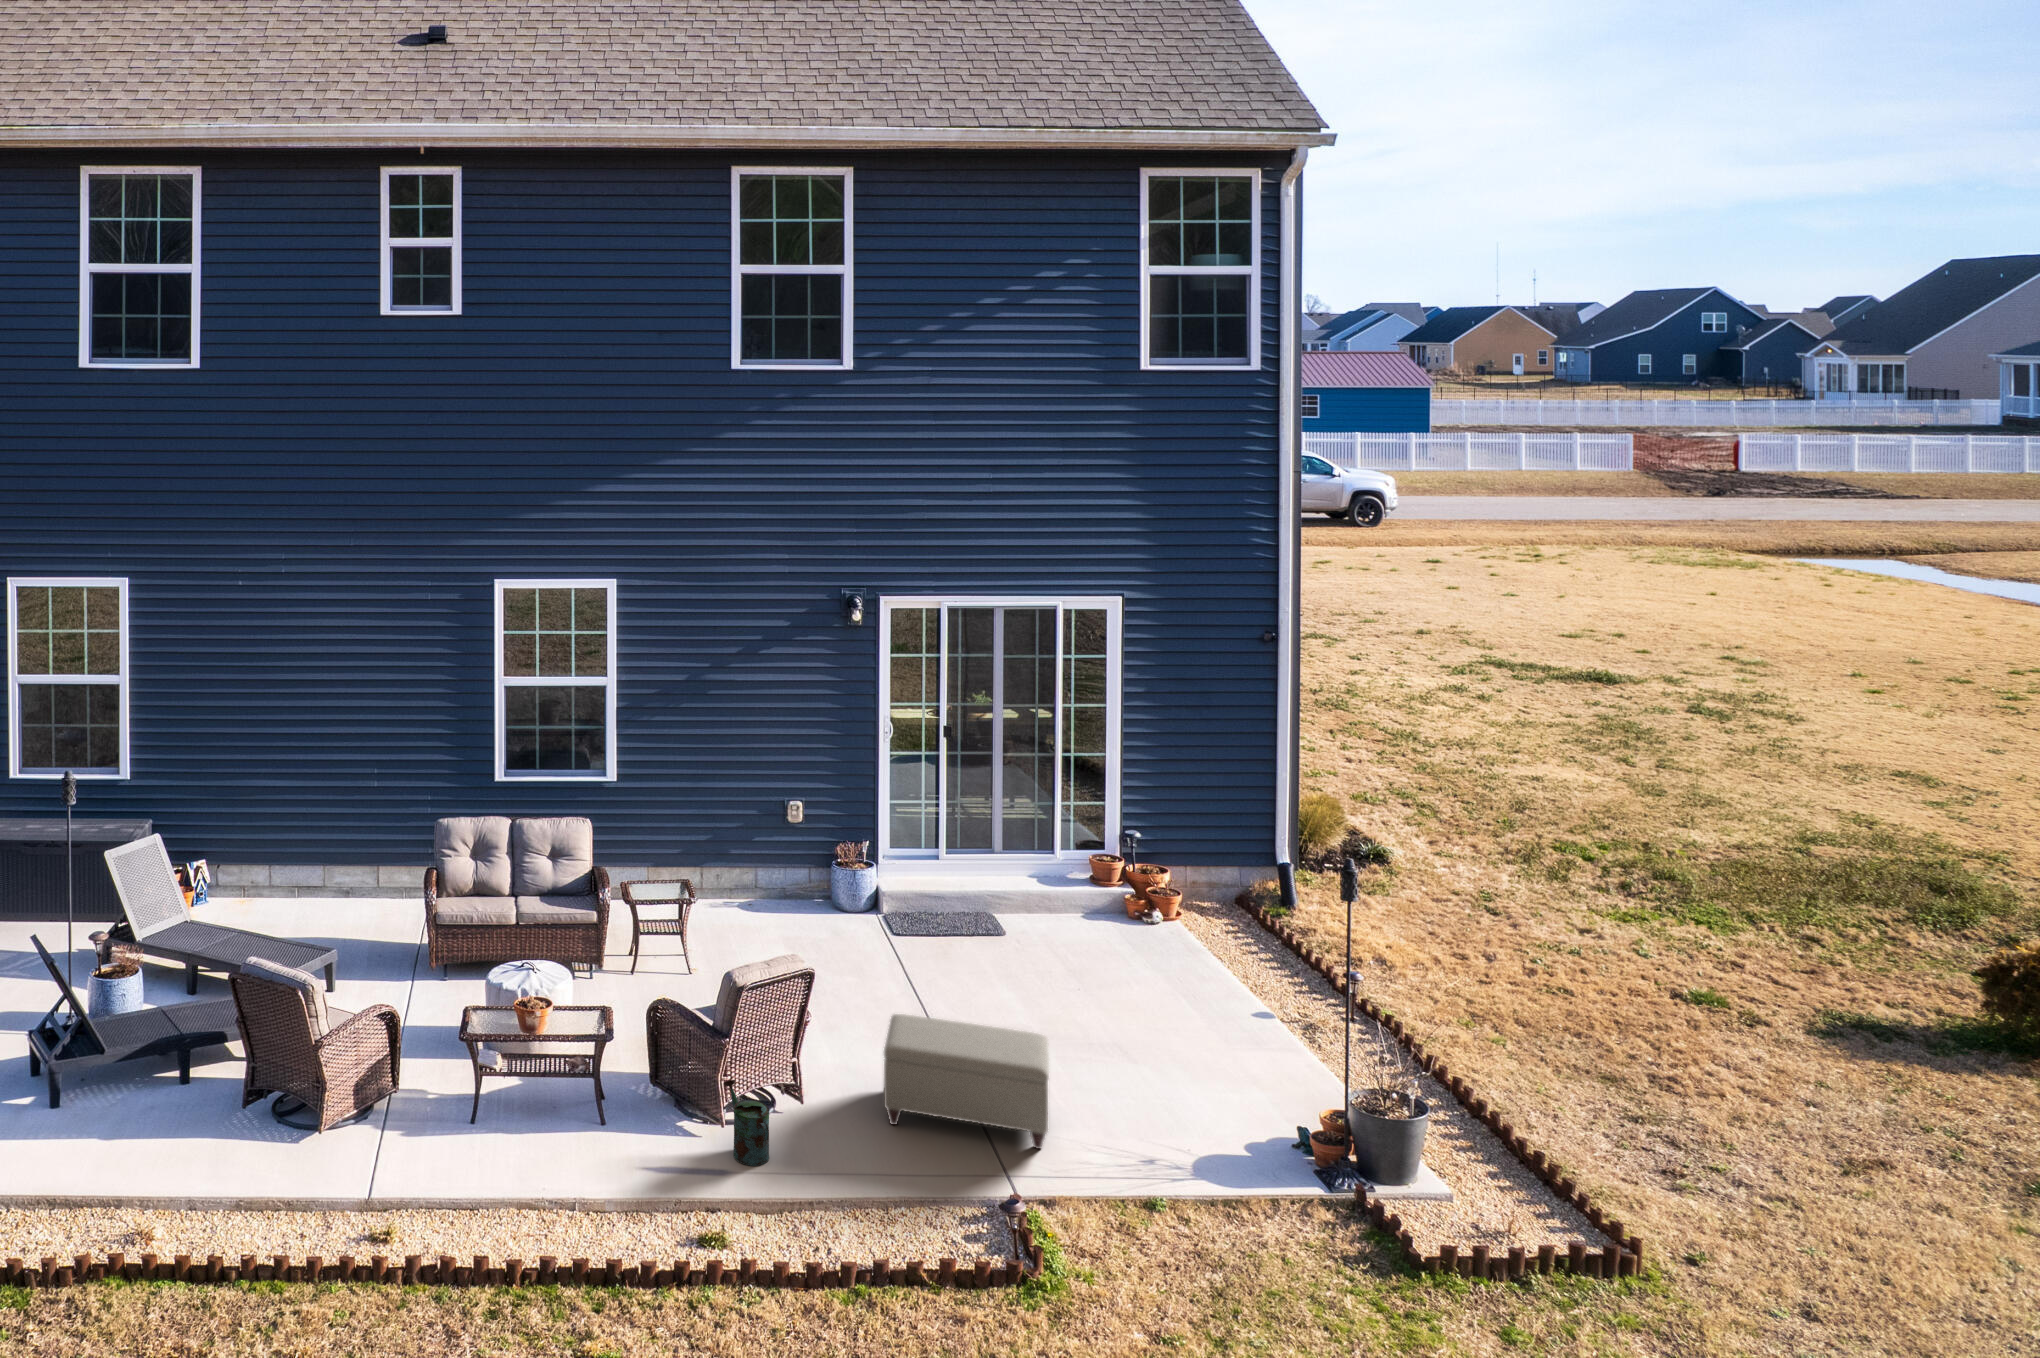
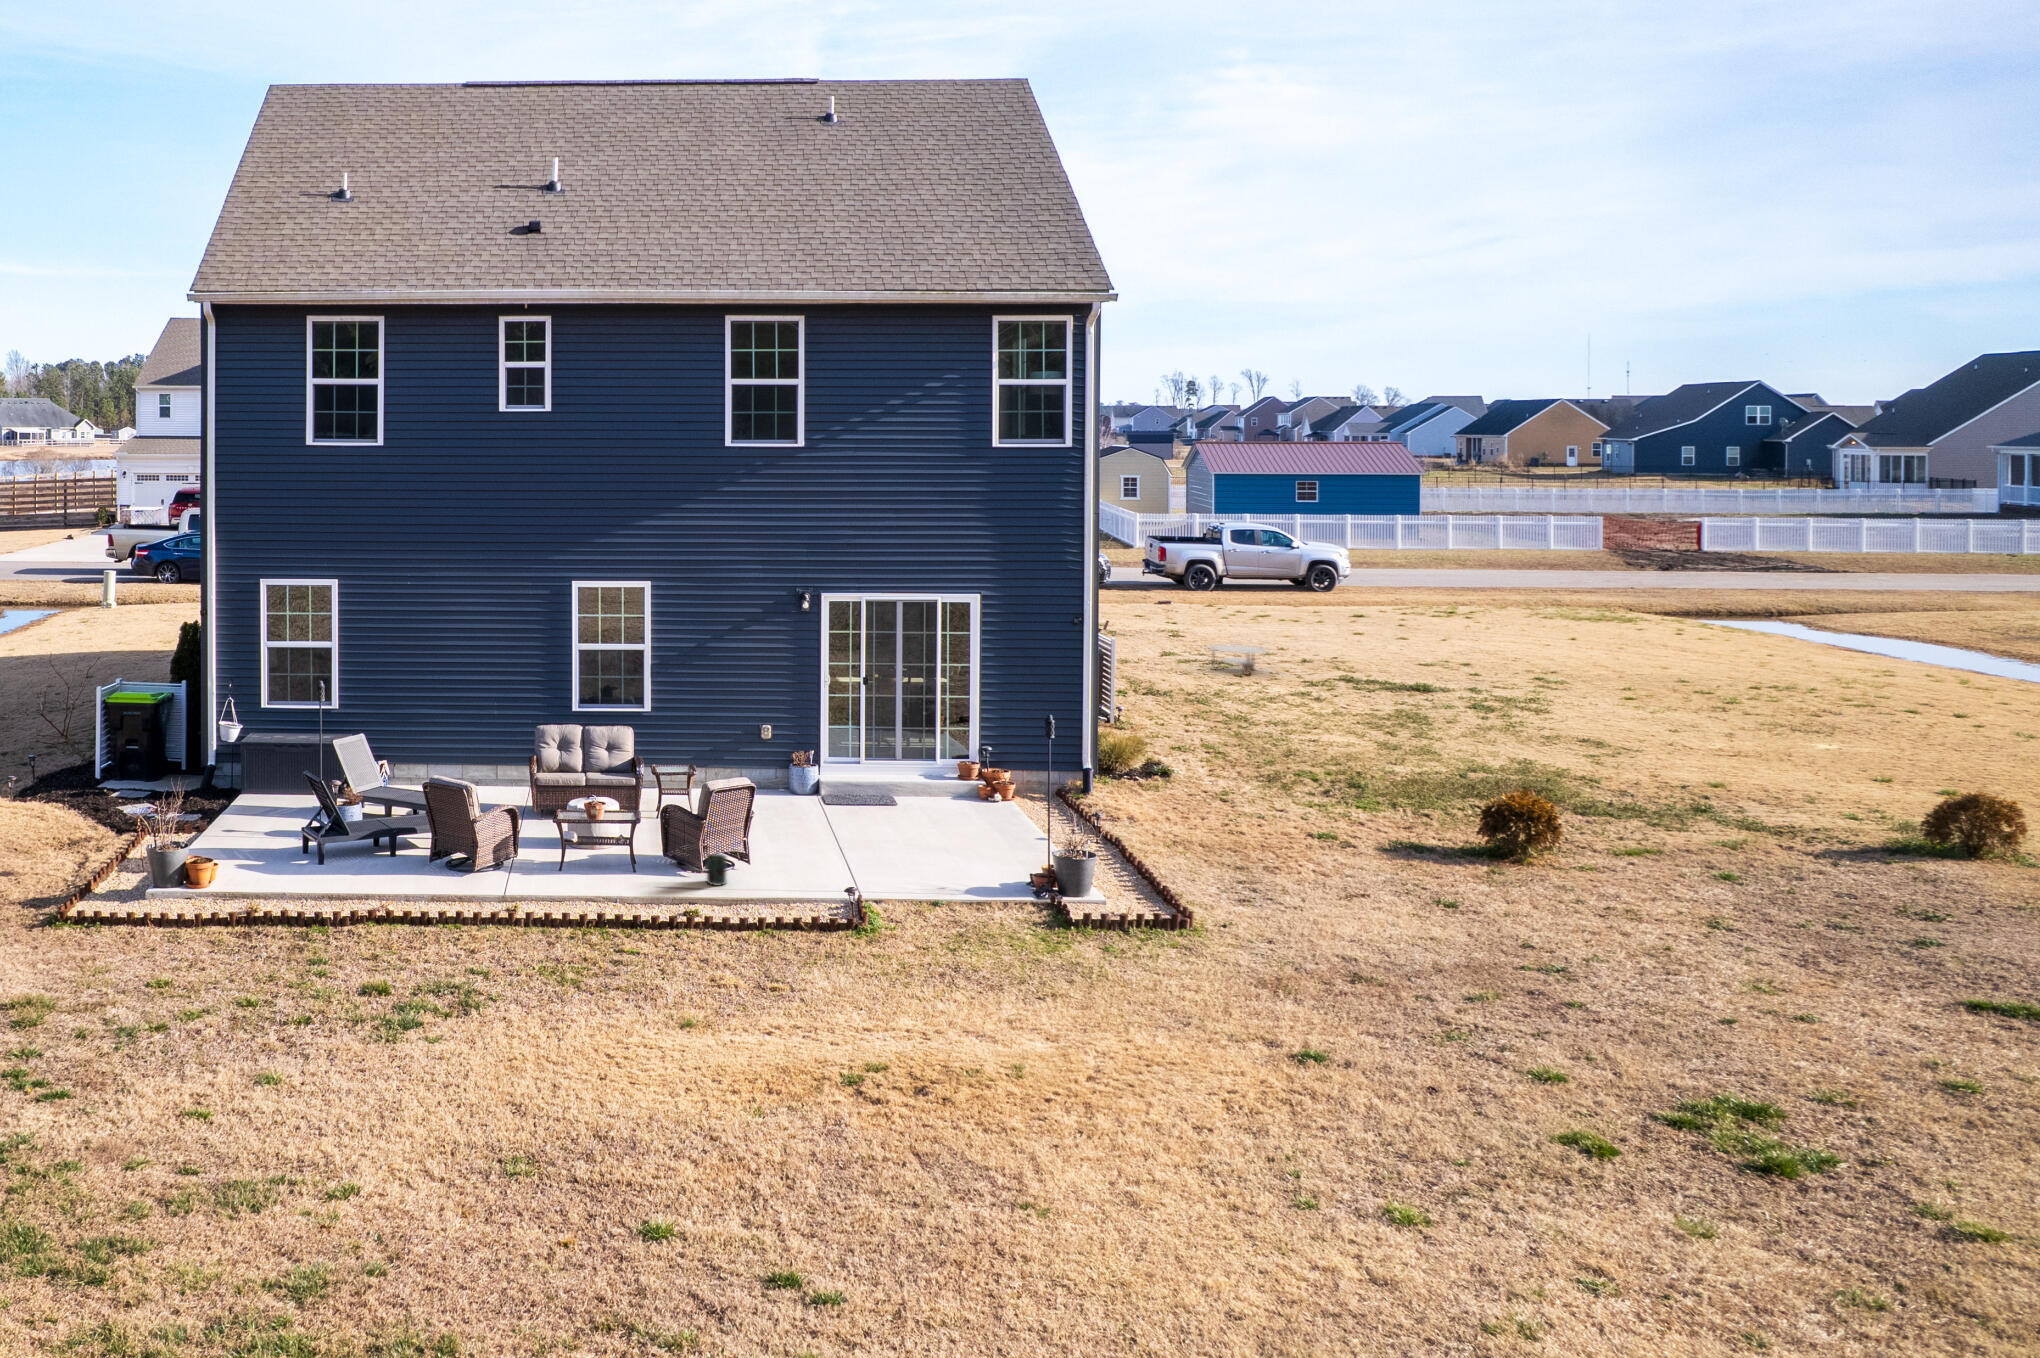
round table: none [1307,614,1388,656] -> present [1209,645,1269,675]
ottoman: present [884,1014,1049,1149] -> none [794,819,892,883]

